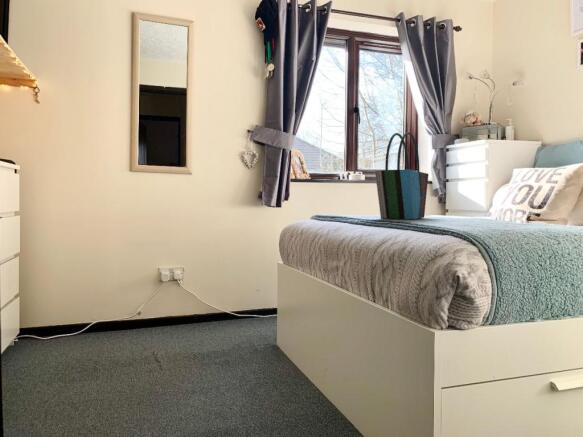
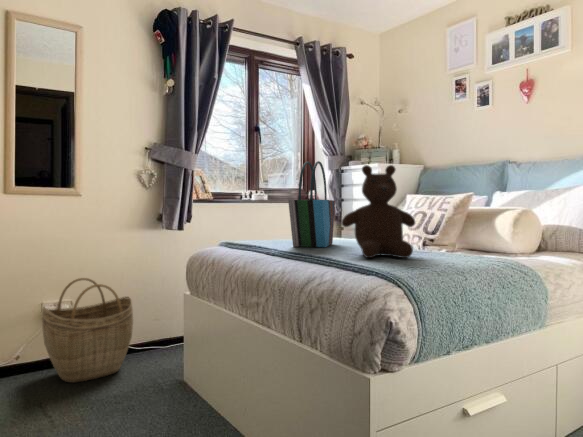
teddy bear: none [426,129,509,224] -> present [342,165,415,258]
woven basket: none [158,249,234,341] -> present [42,278,133,383]

